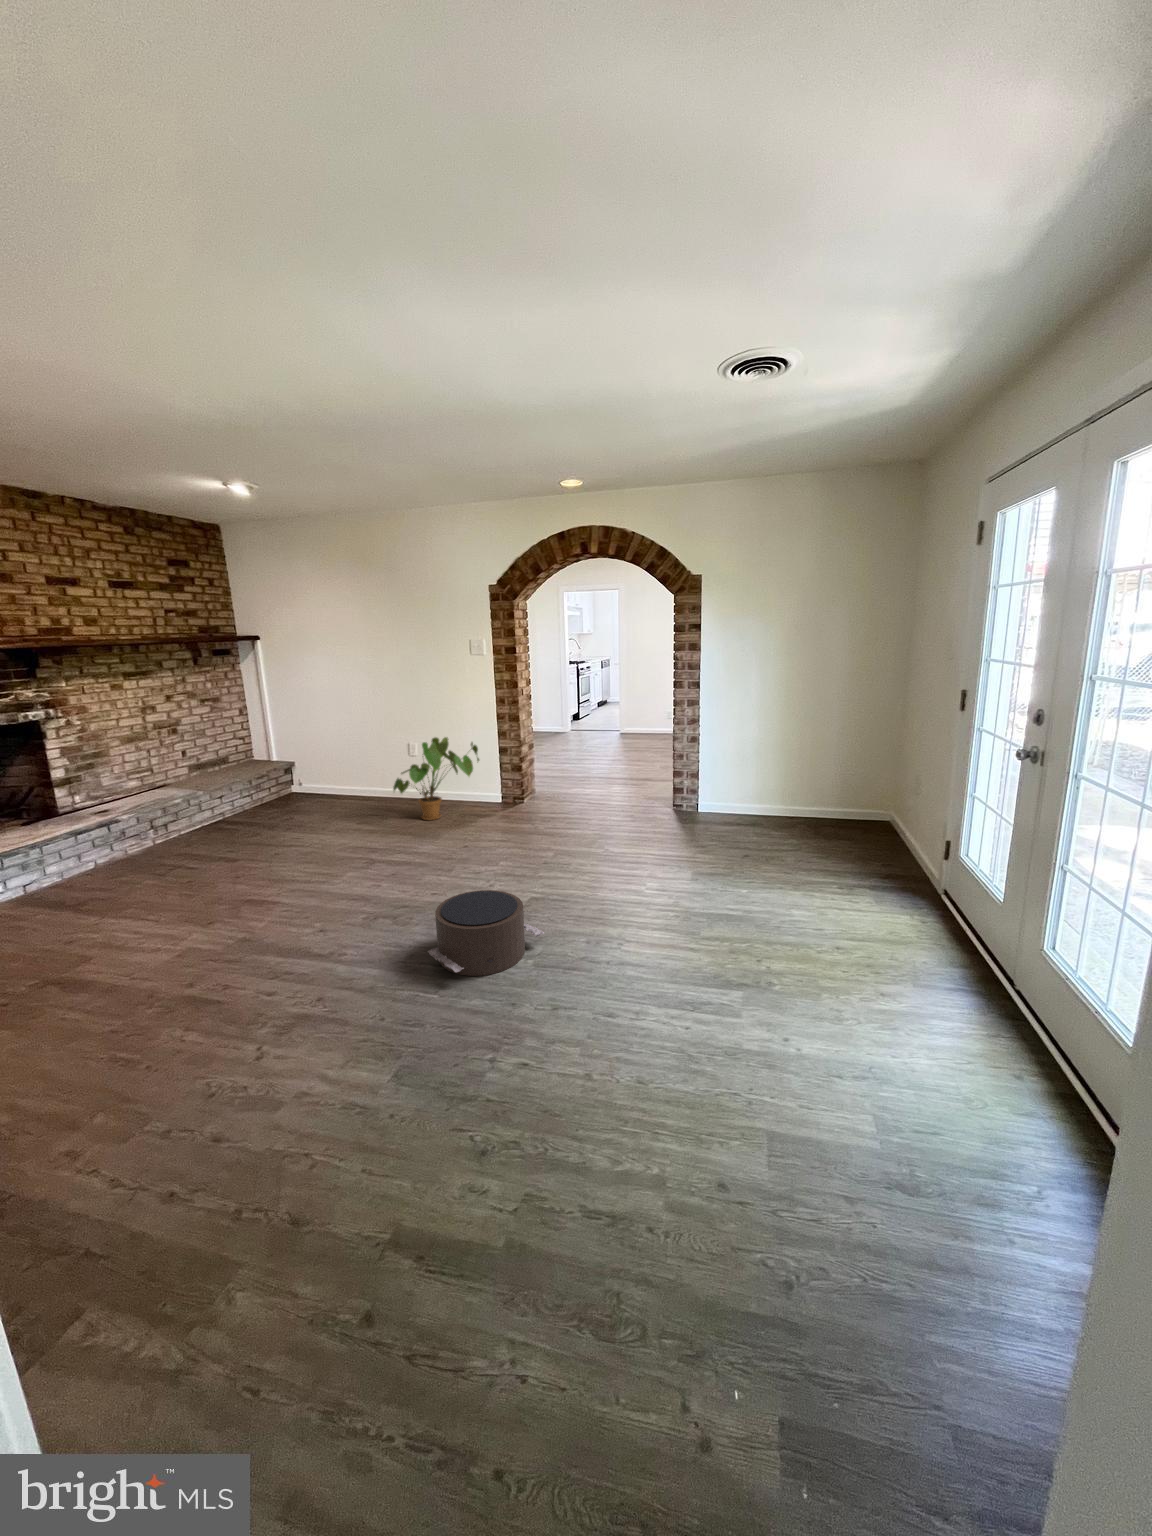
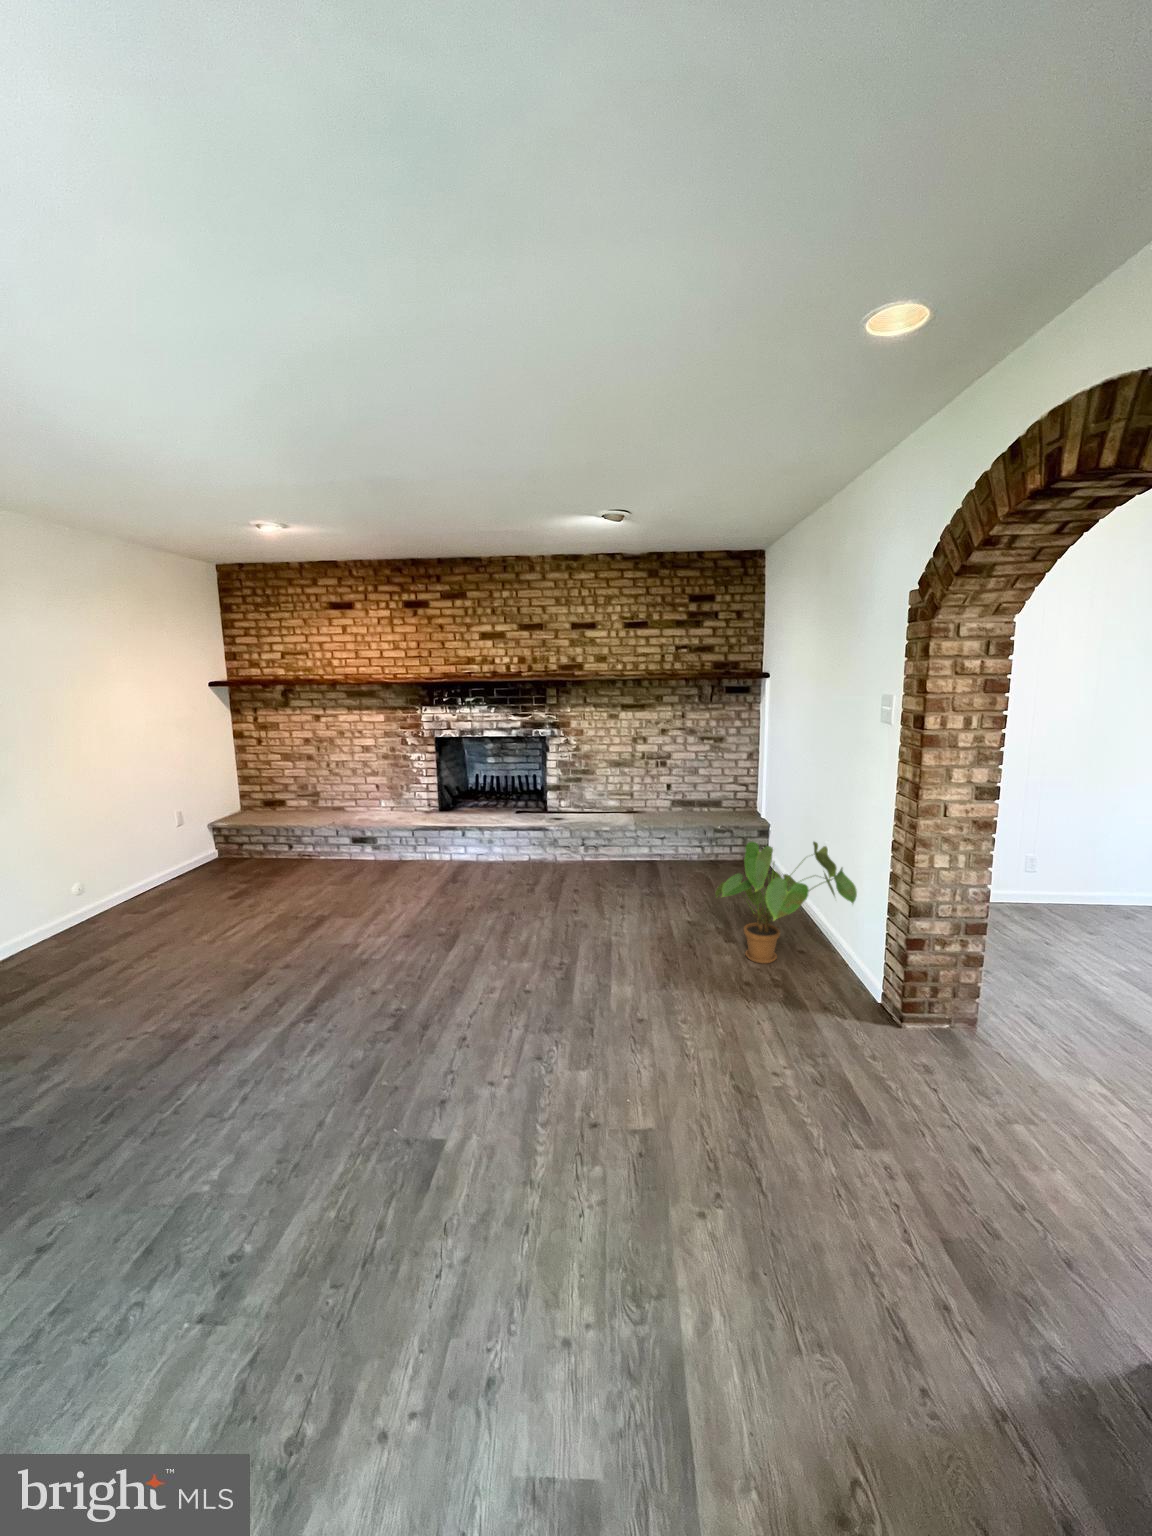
pouf: present [428,890,544,976] -> none [200,1032,353,1176]

